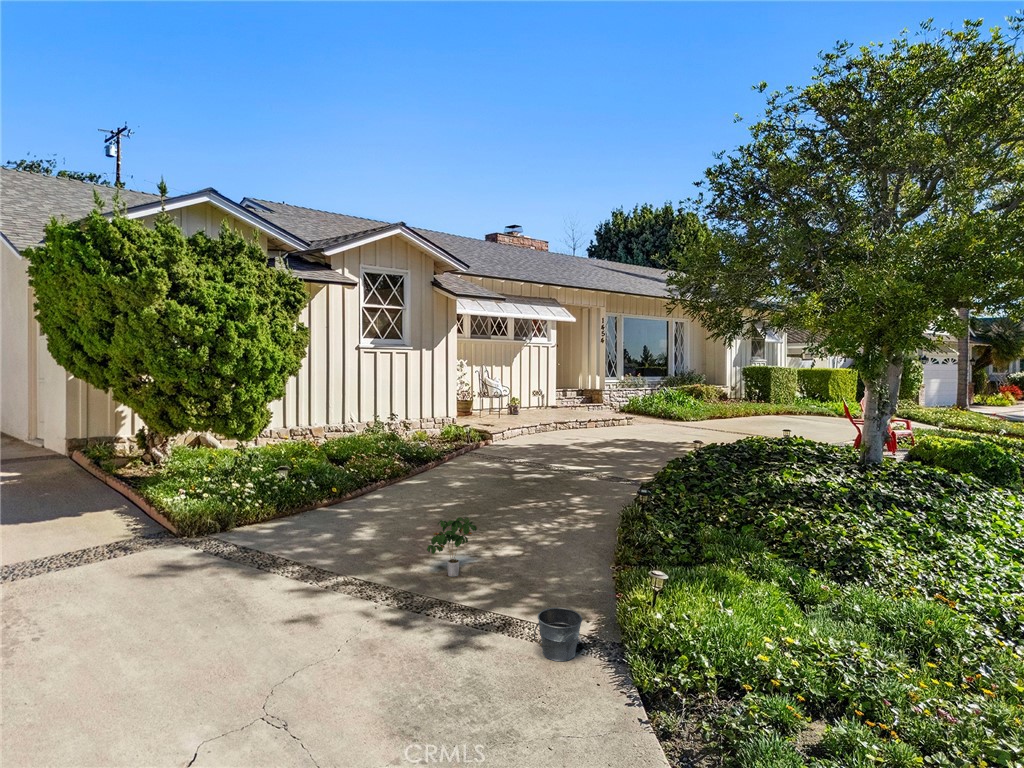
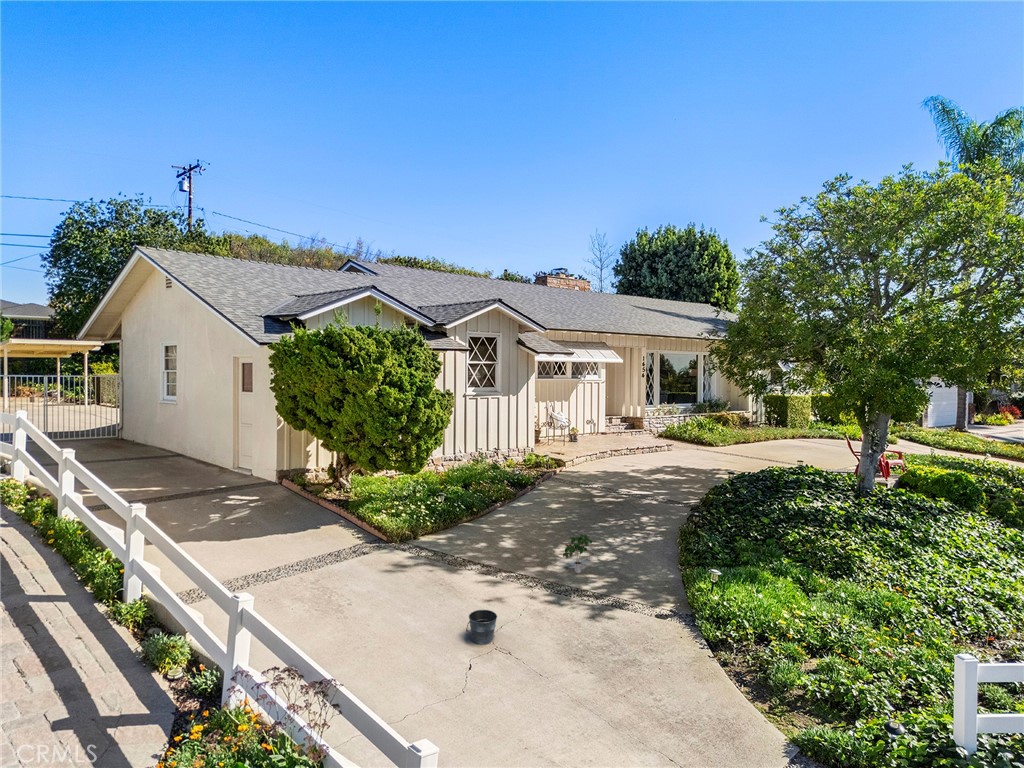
bucket: present [534,608,582,661] -> present [466,610,497,644]

